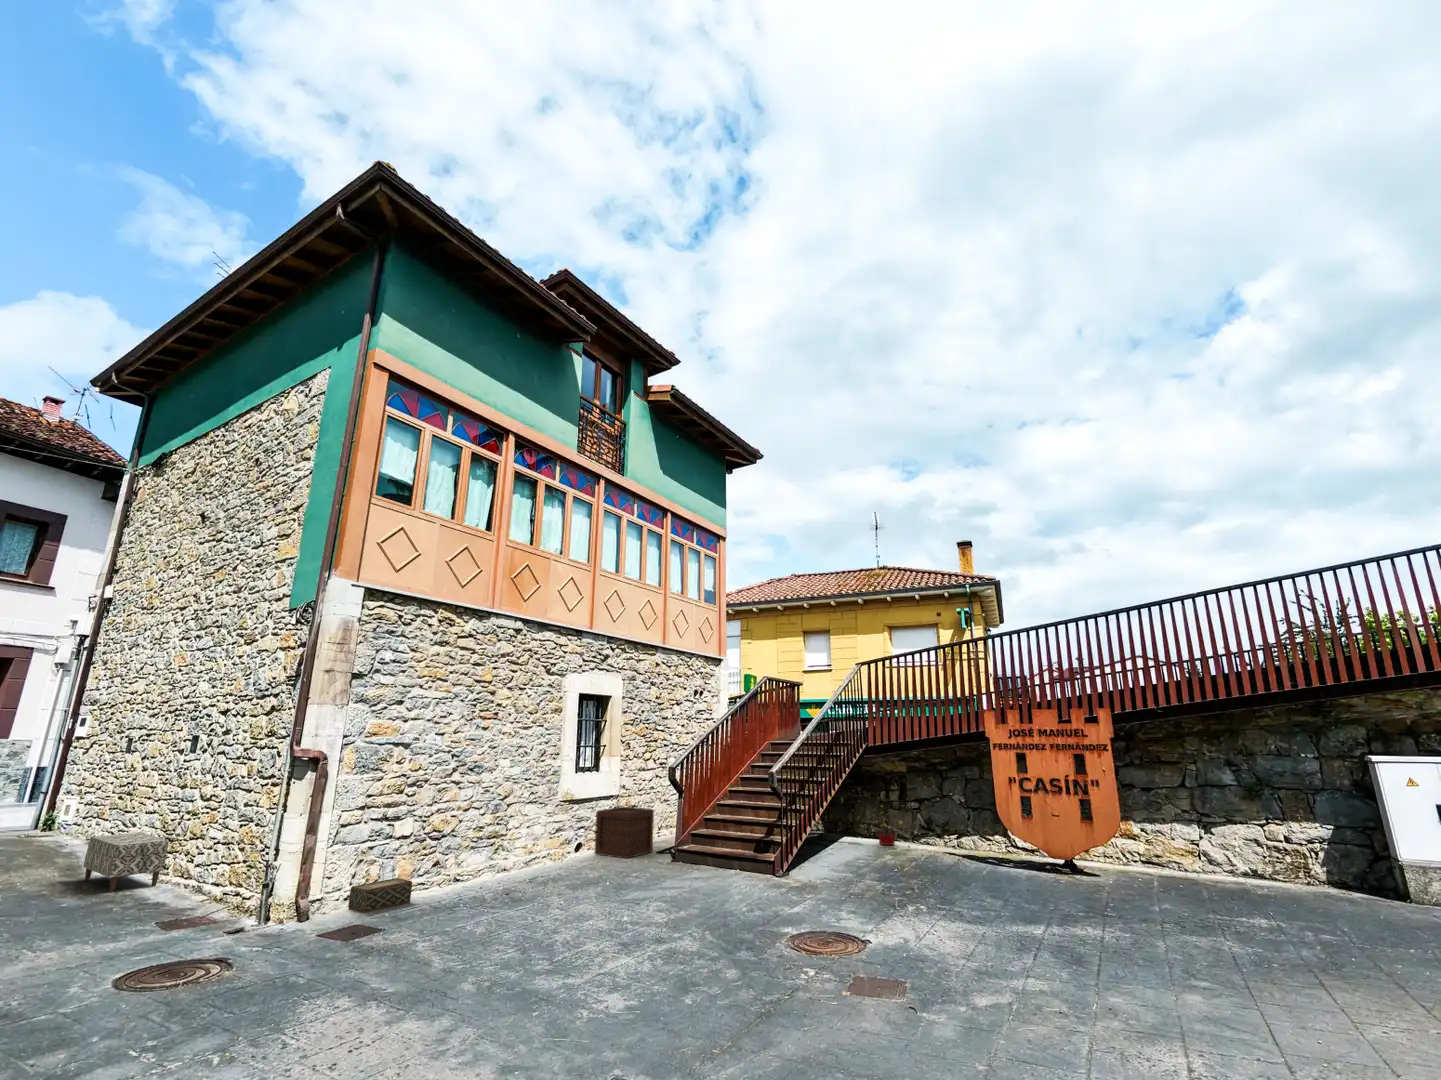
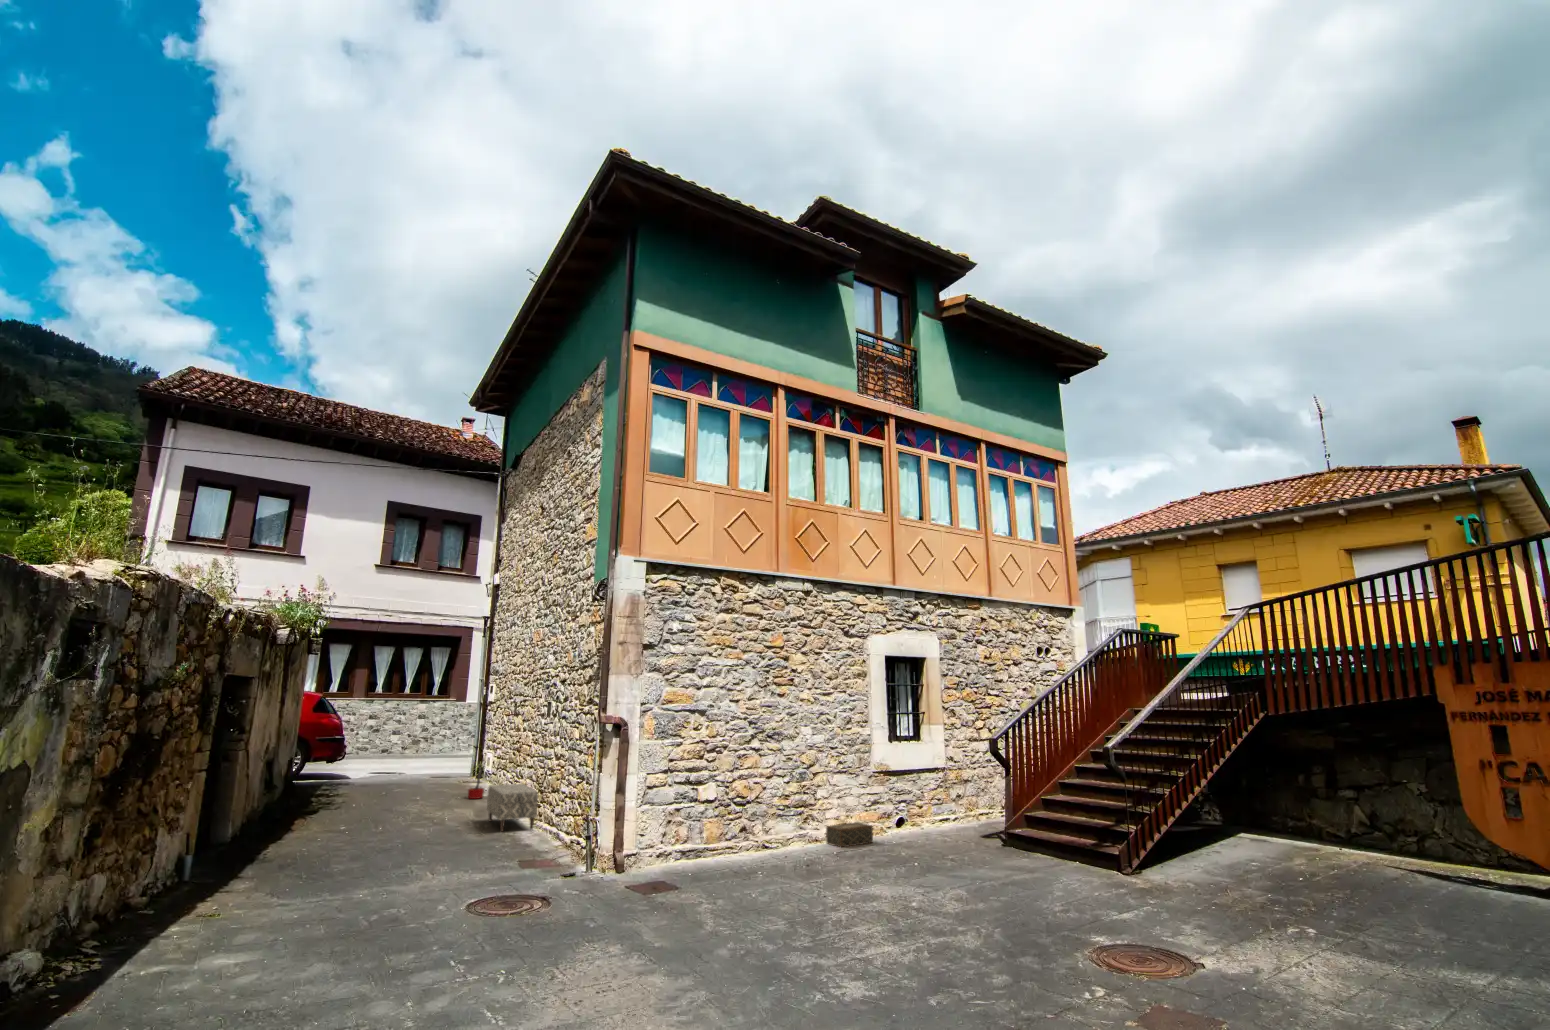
wooden crate: present [594,807,654,858] -> none [919,781,988,839]
decorative plant: present [879,809,903,845] -> present [468,765,484,799]
woven basket: present [348,878,412,912] -> present [826,822,873,847]

